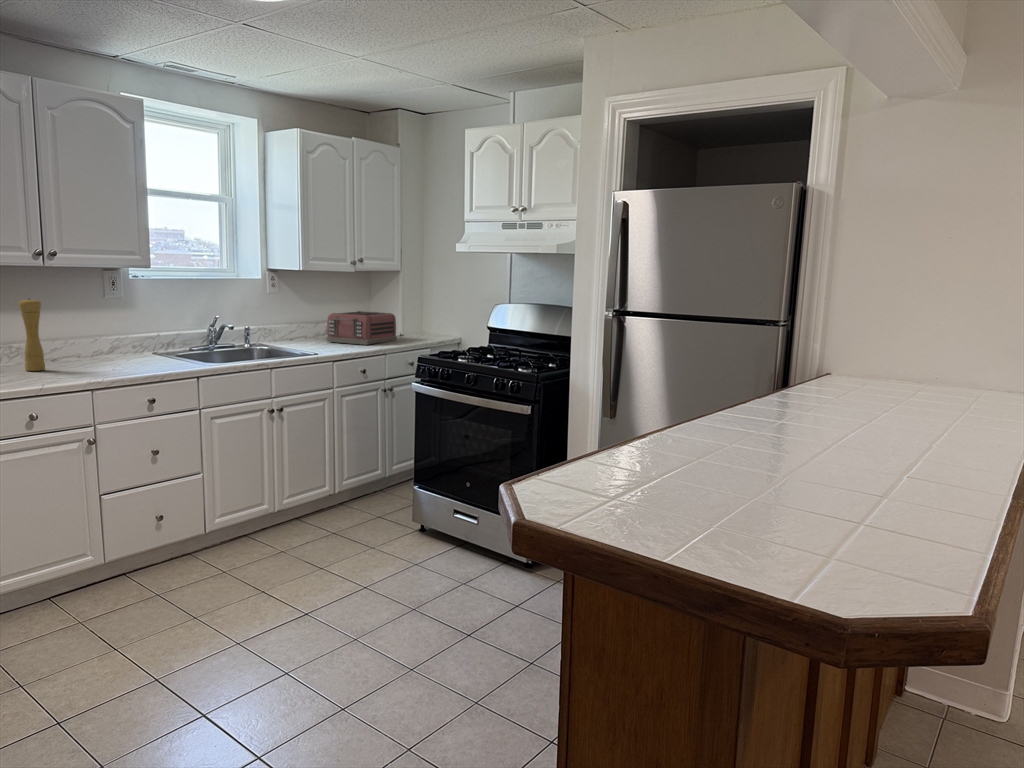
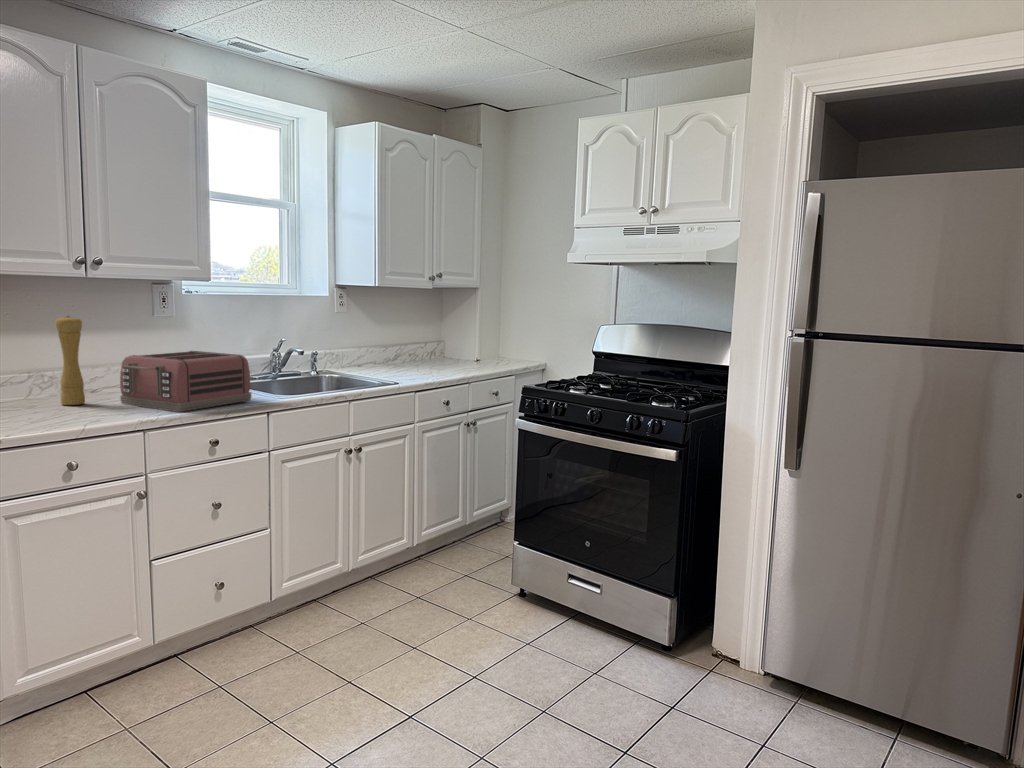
toaster: present [326,311,397,345] -> present [120,351,252,412]

